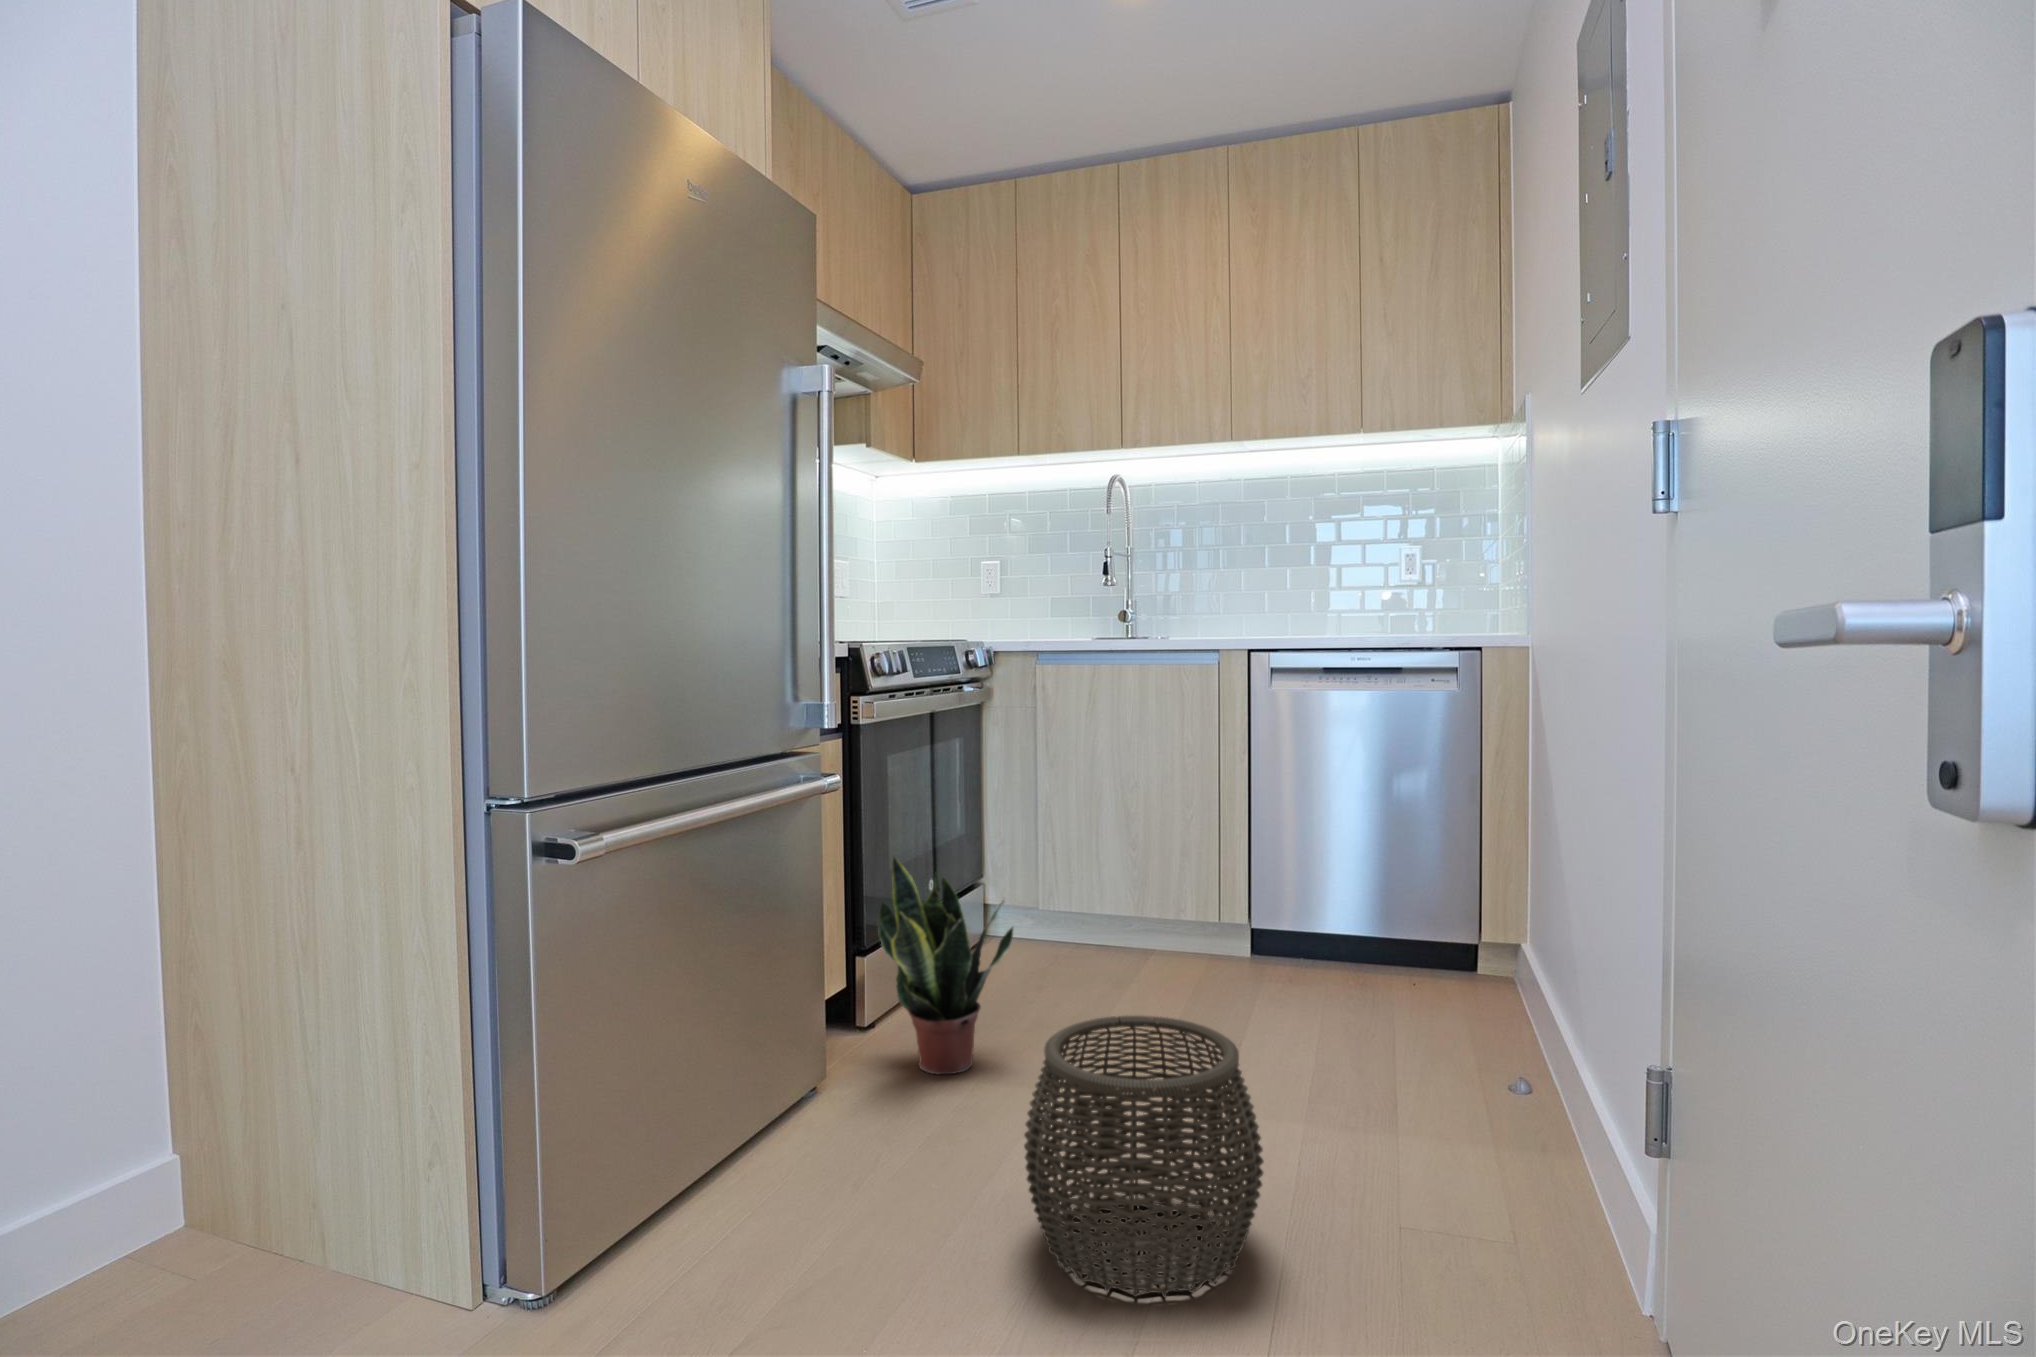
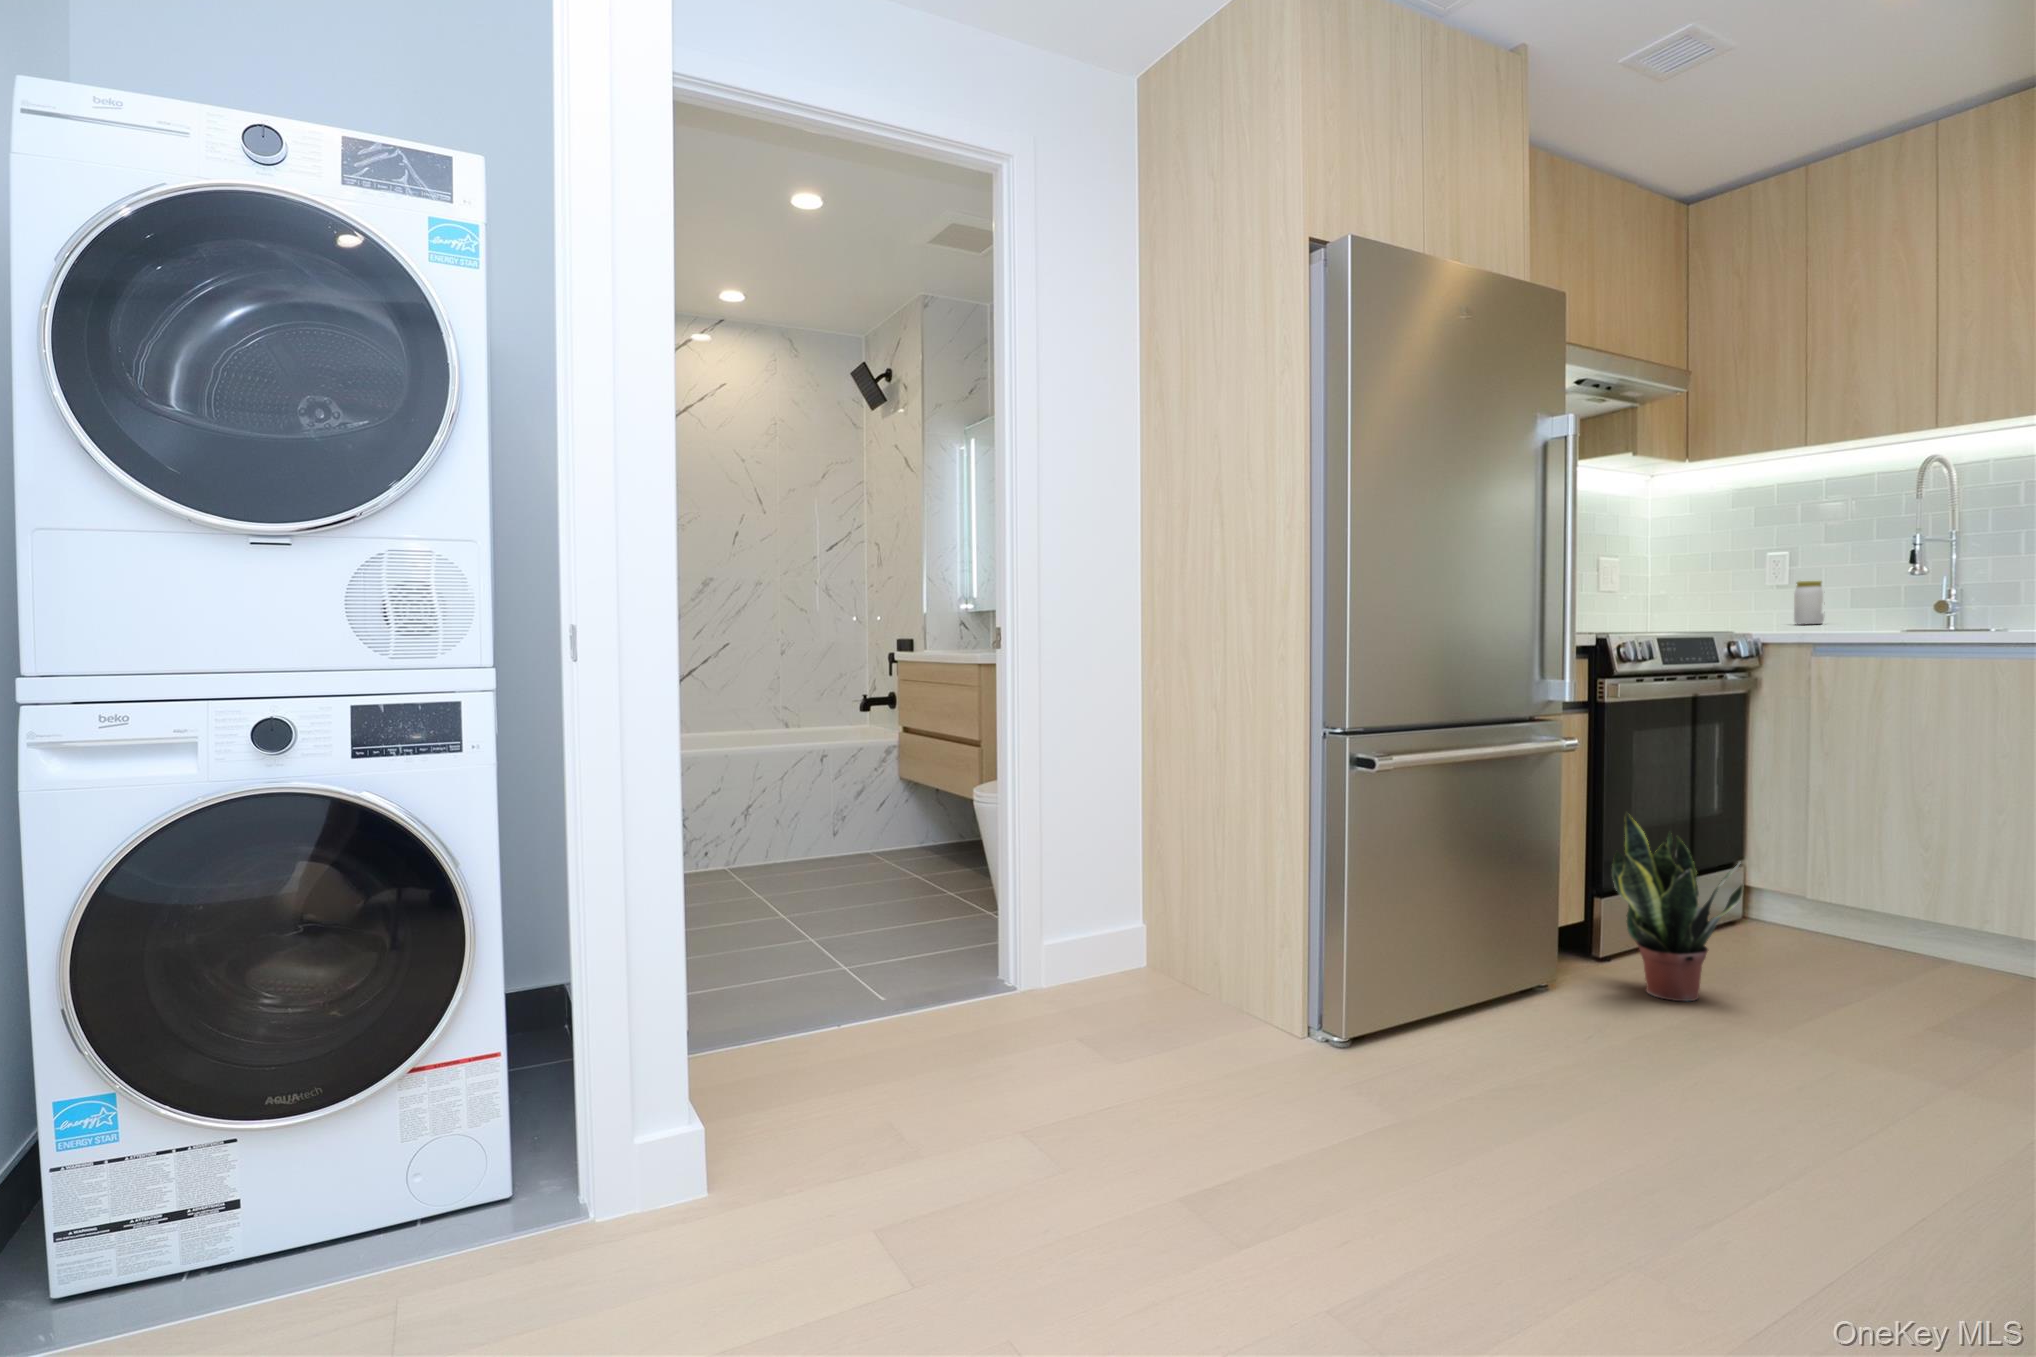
jar: none [1007,590,1031,633] -> present [1794,581,1825,624]
woven basket: present [1024,1015,1264,1297] -> none [1705,943,1946,1160]

